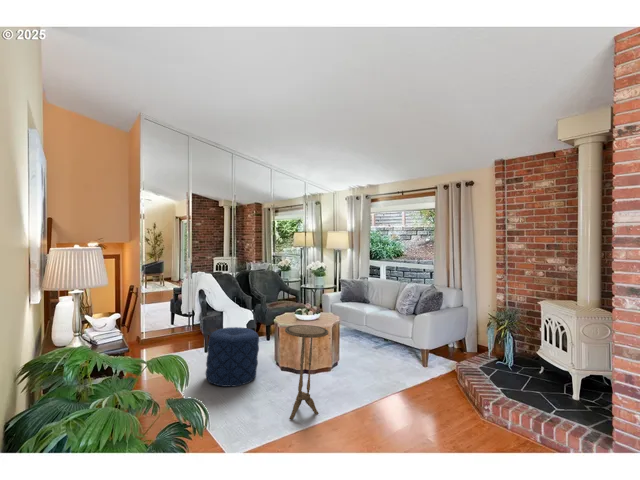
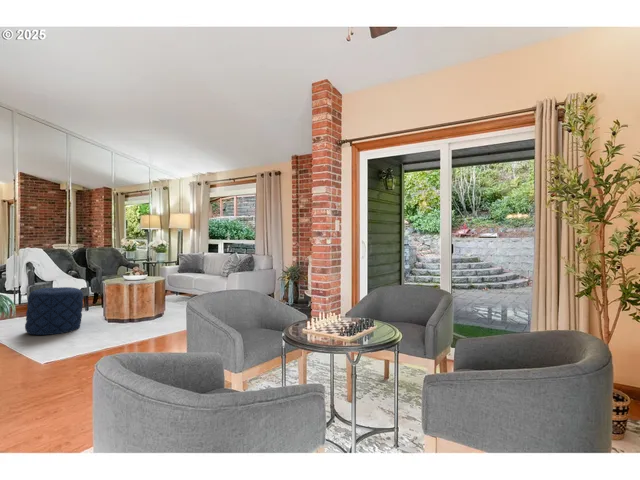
side table: present [285,325,328,420] -> none [97,273,137,344]

